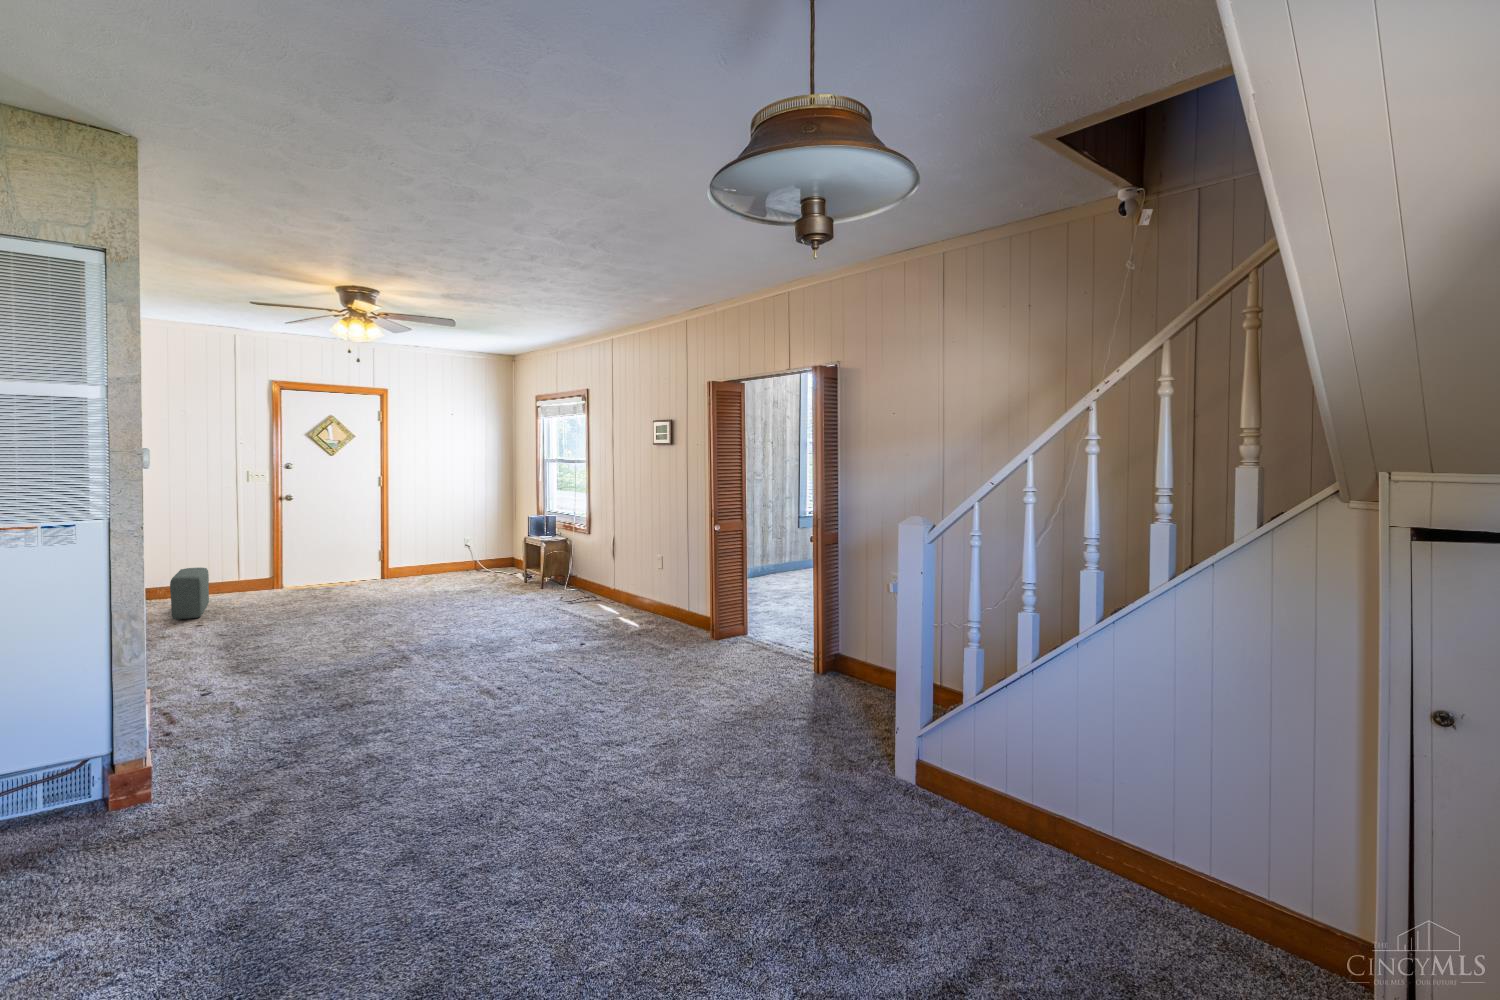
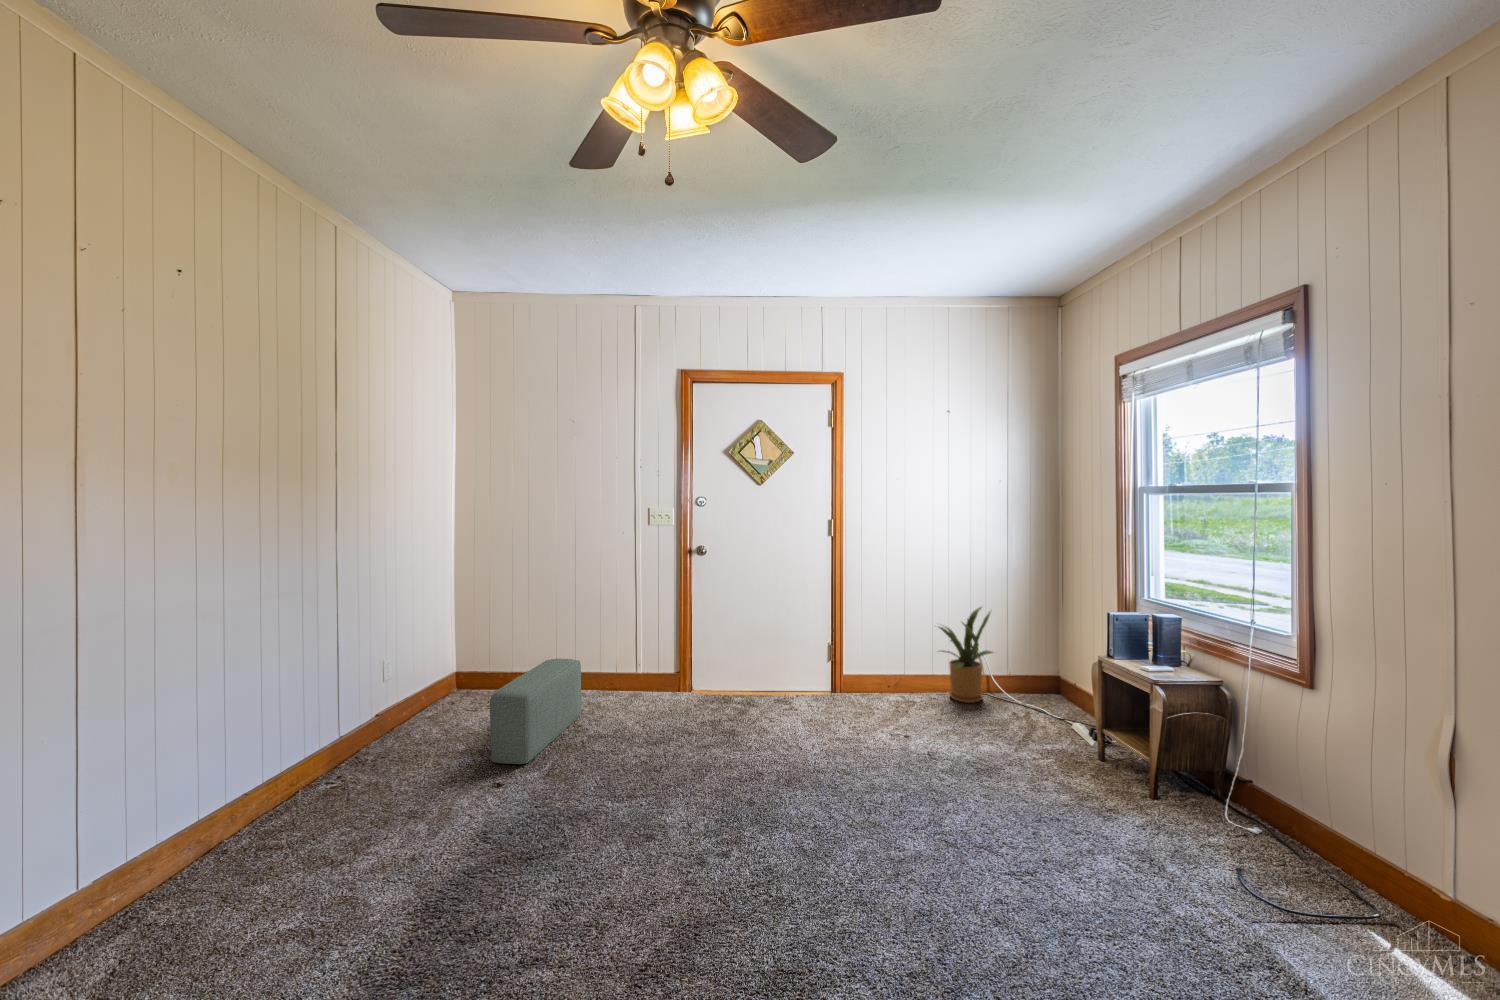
house plant: none [443,526,482,577] -> present [939,607,993,703]

